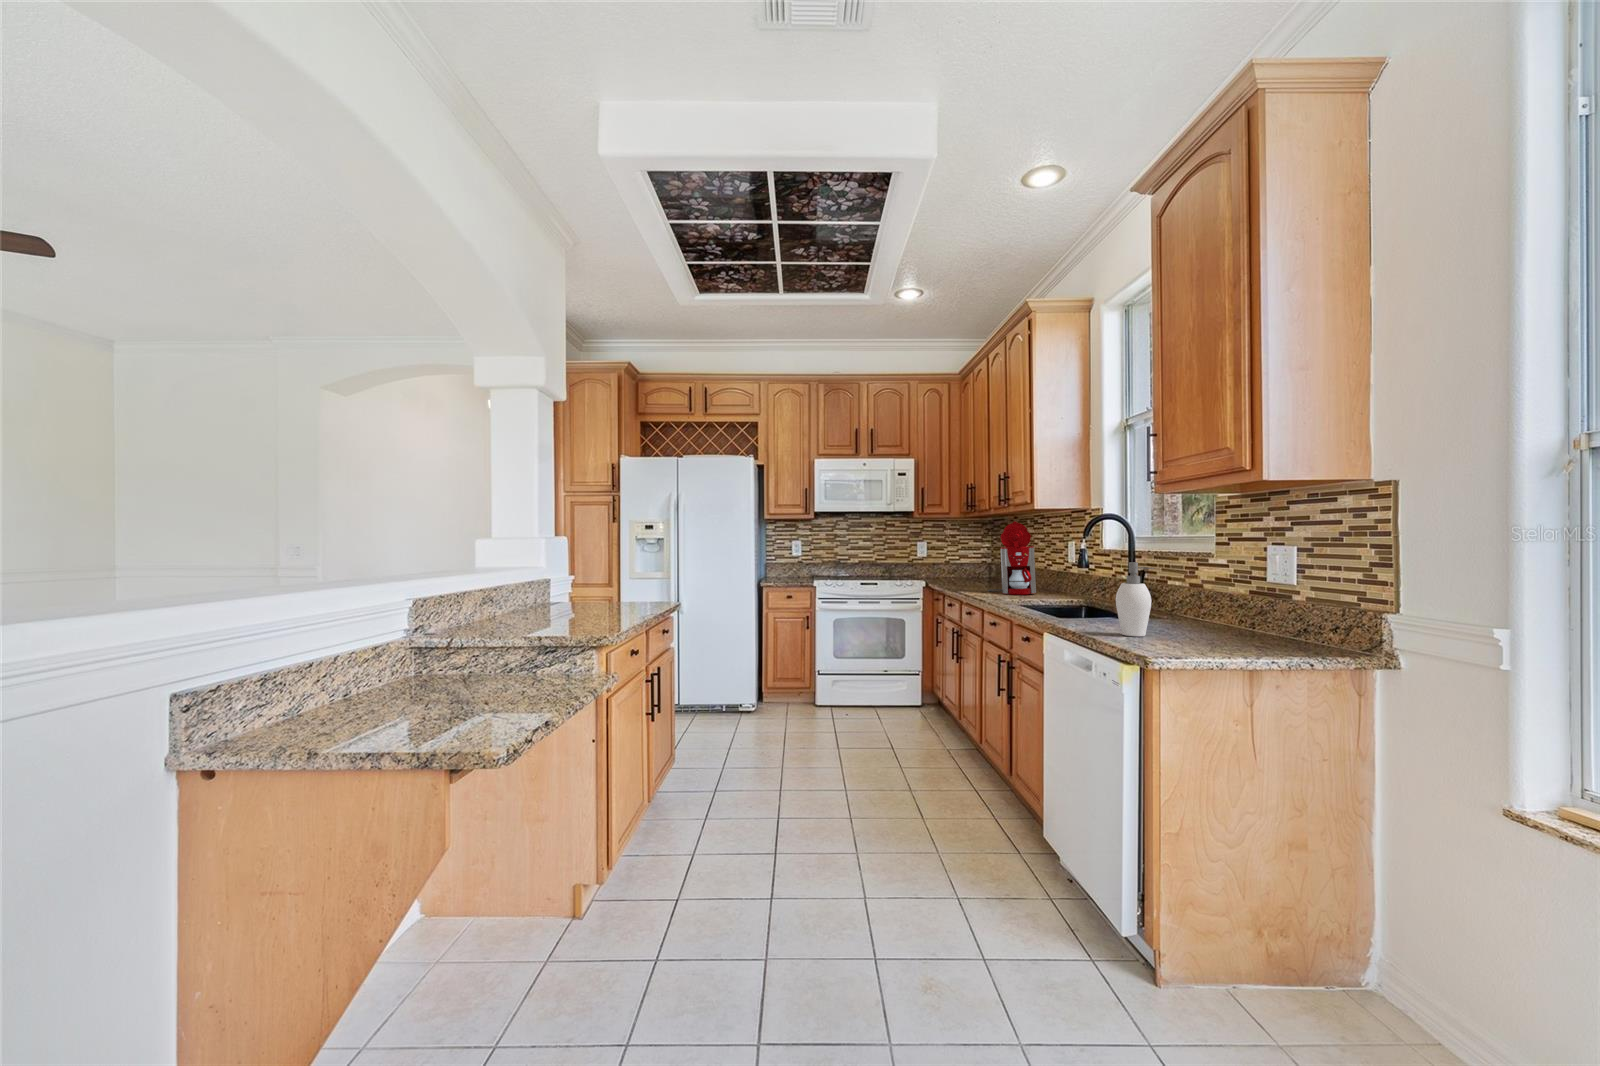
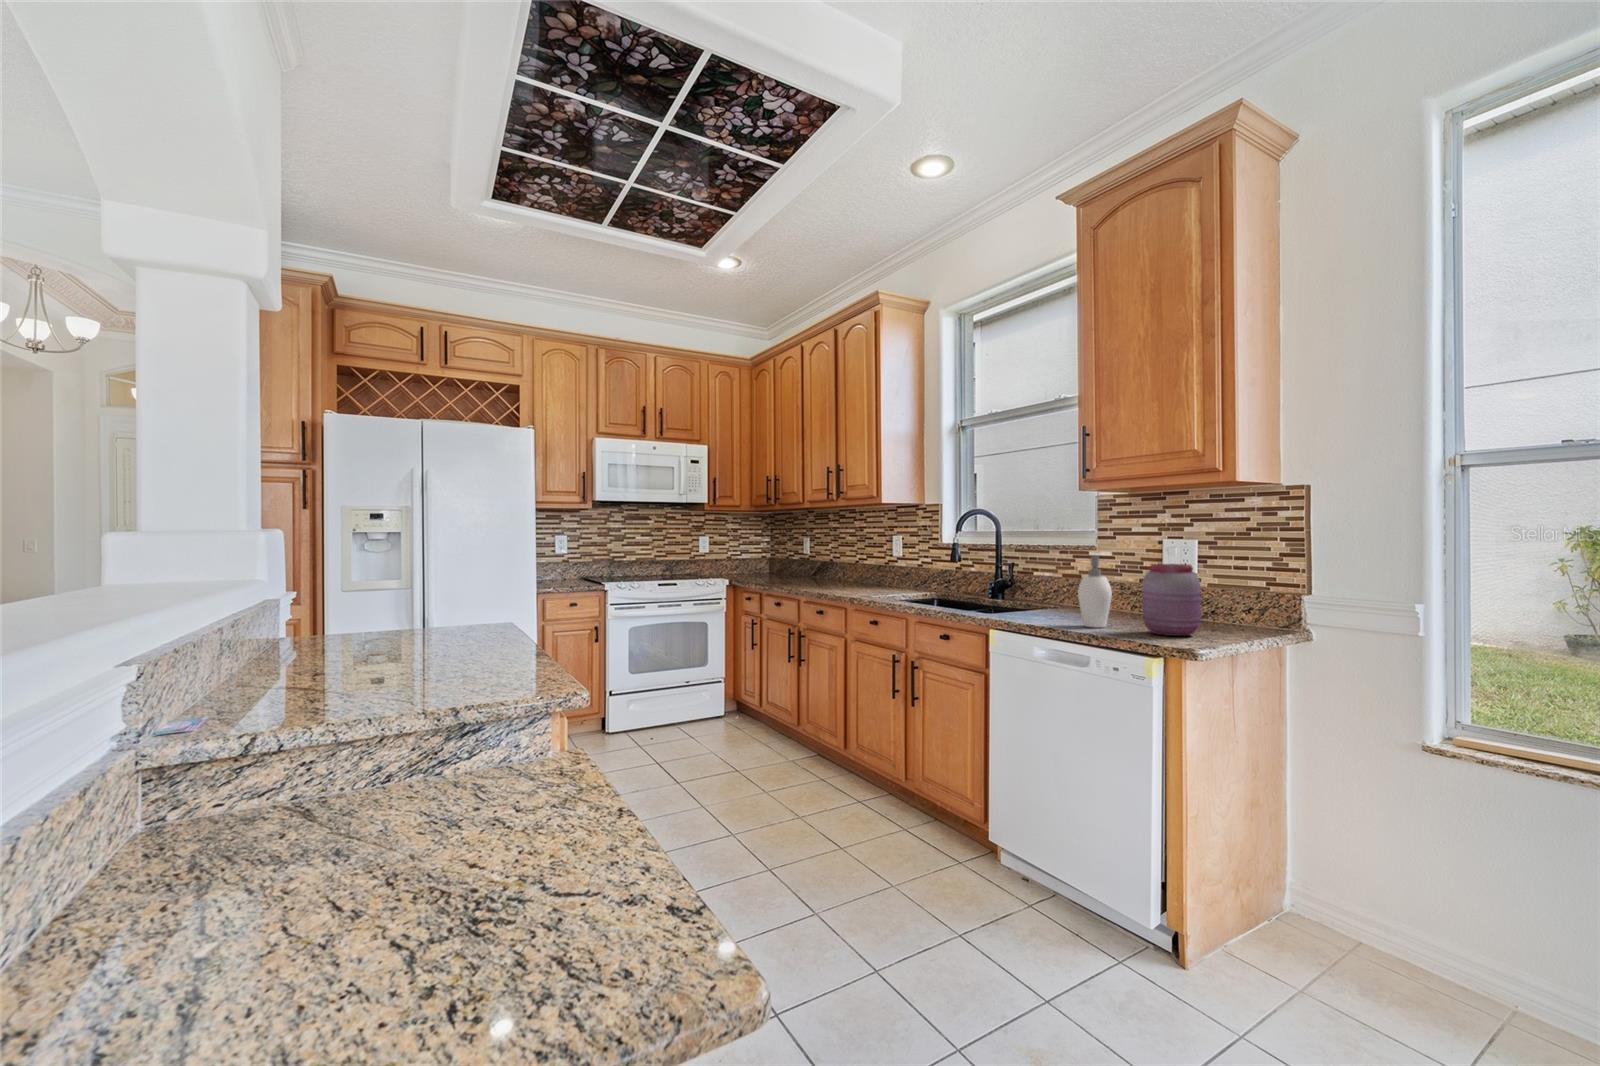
coffee maker: present [988,522,1036,595] -> none [817,515,871,591]
jar: none [1159,572,1222,649] -> present [1142,564,1201,636]

